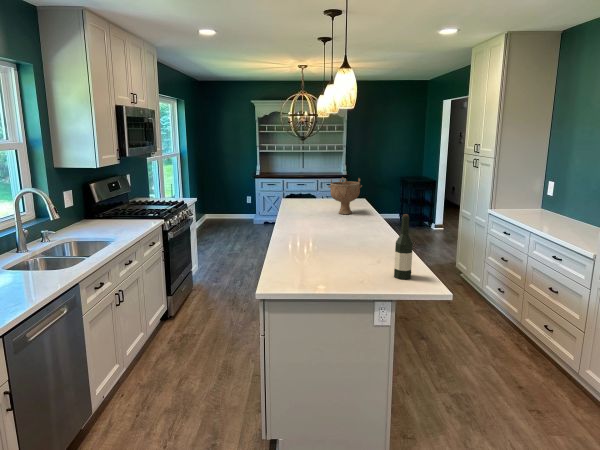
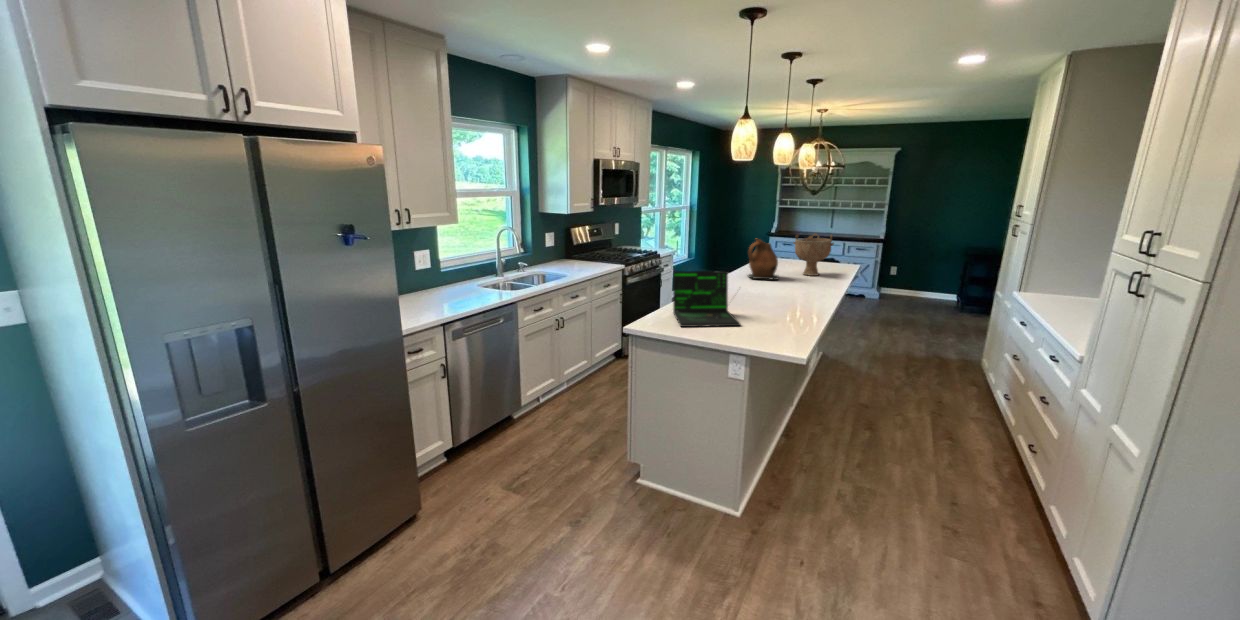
ceramic pitcher: none [298,185,330,222] -> present [748,239,779,280]
wine bottle: present [394,214,413,279] -> none [767,266,791,337]
laptop: none [286,221,364,284] -> present [673,271,740,327]

